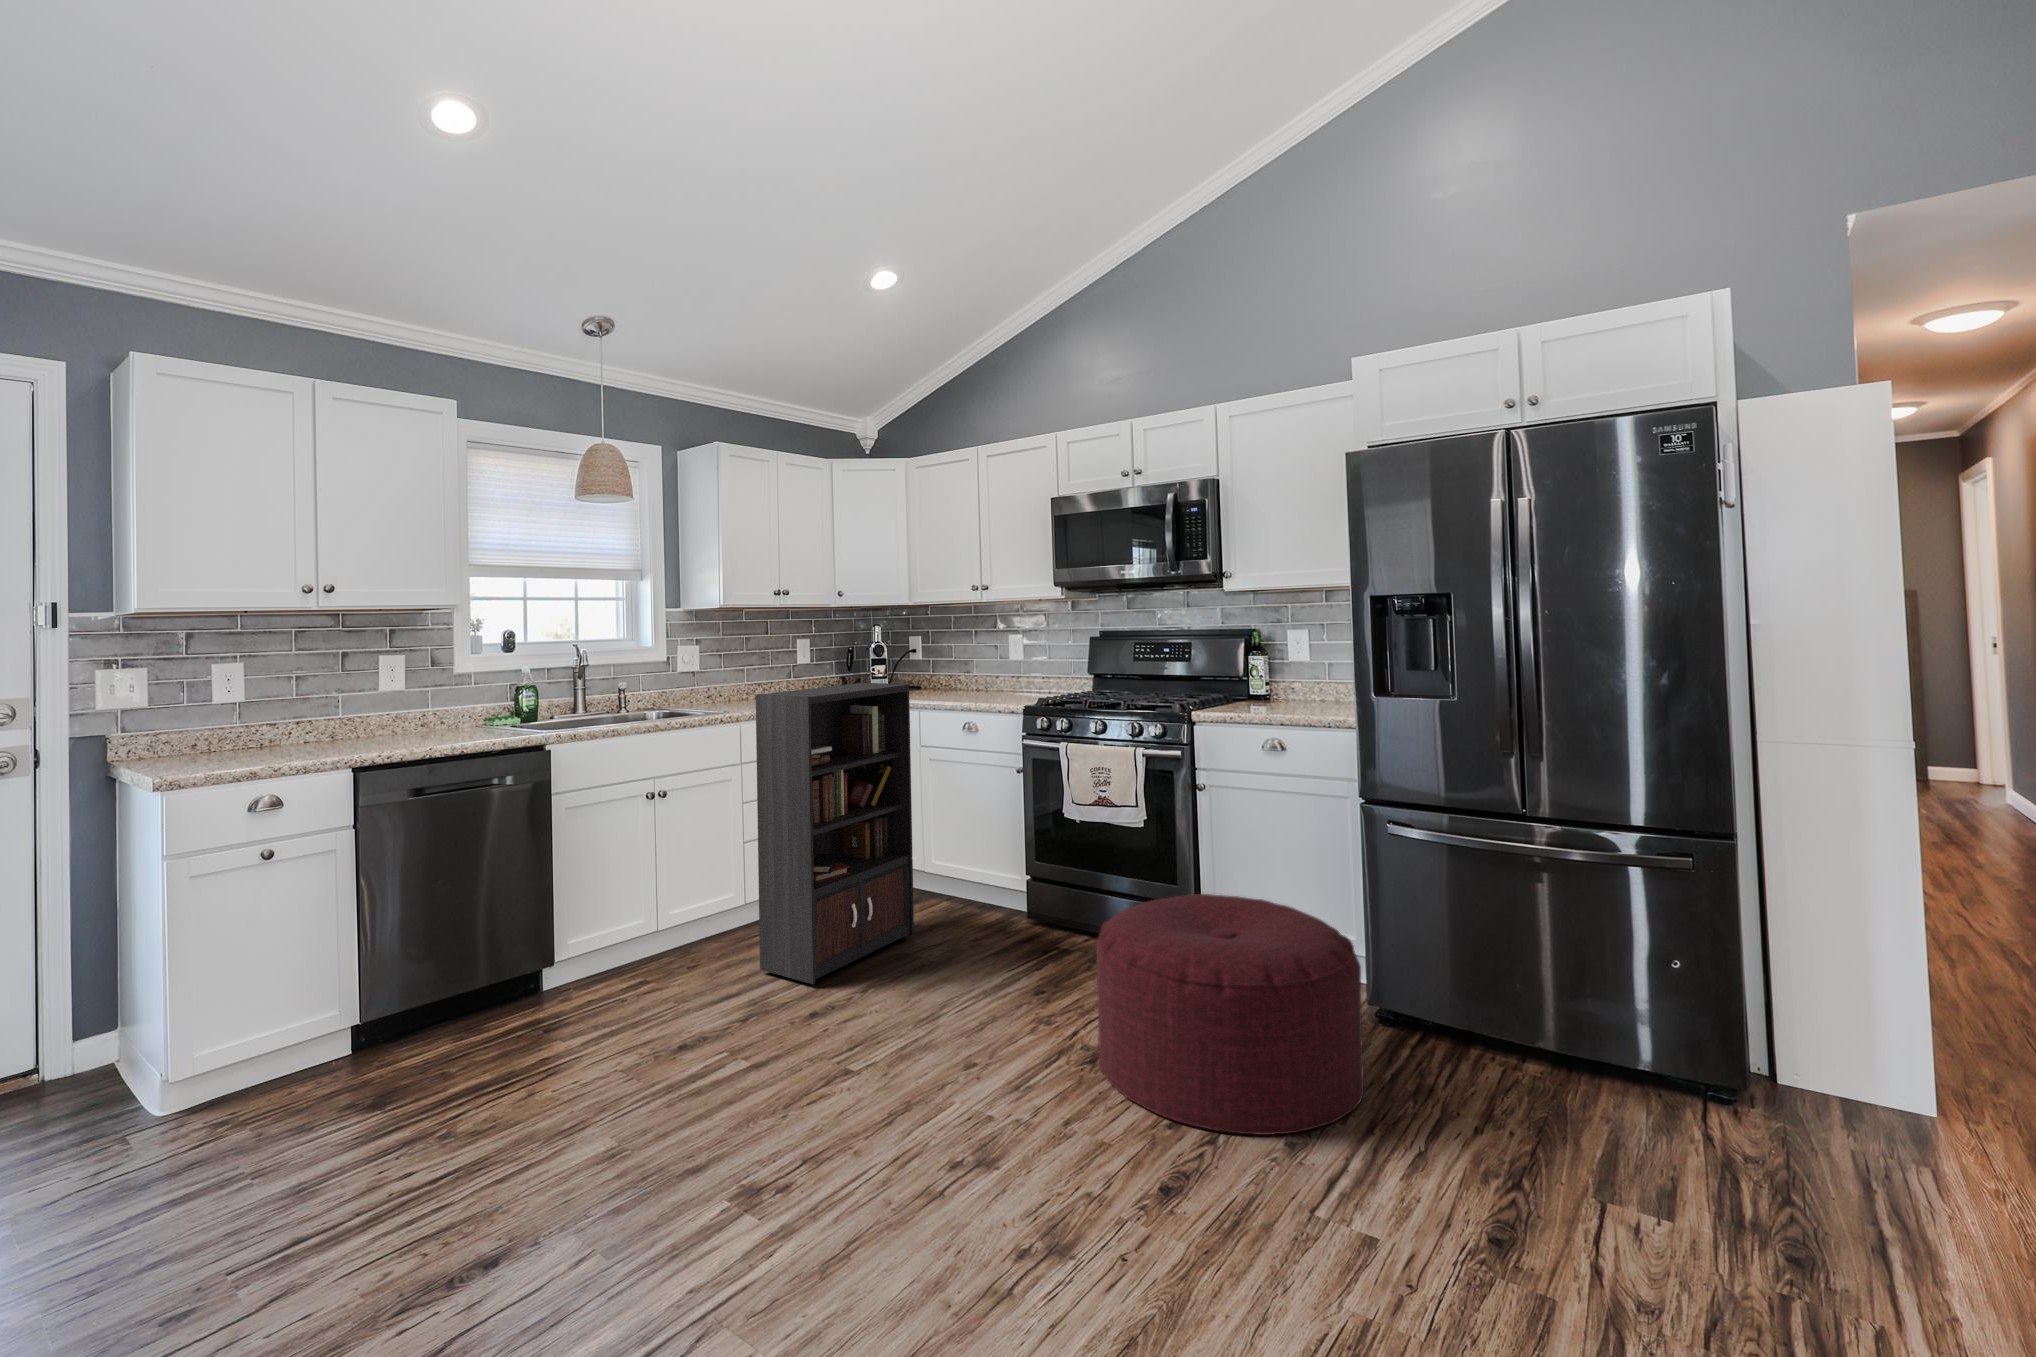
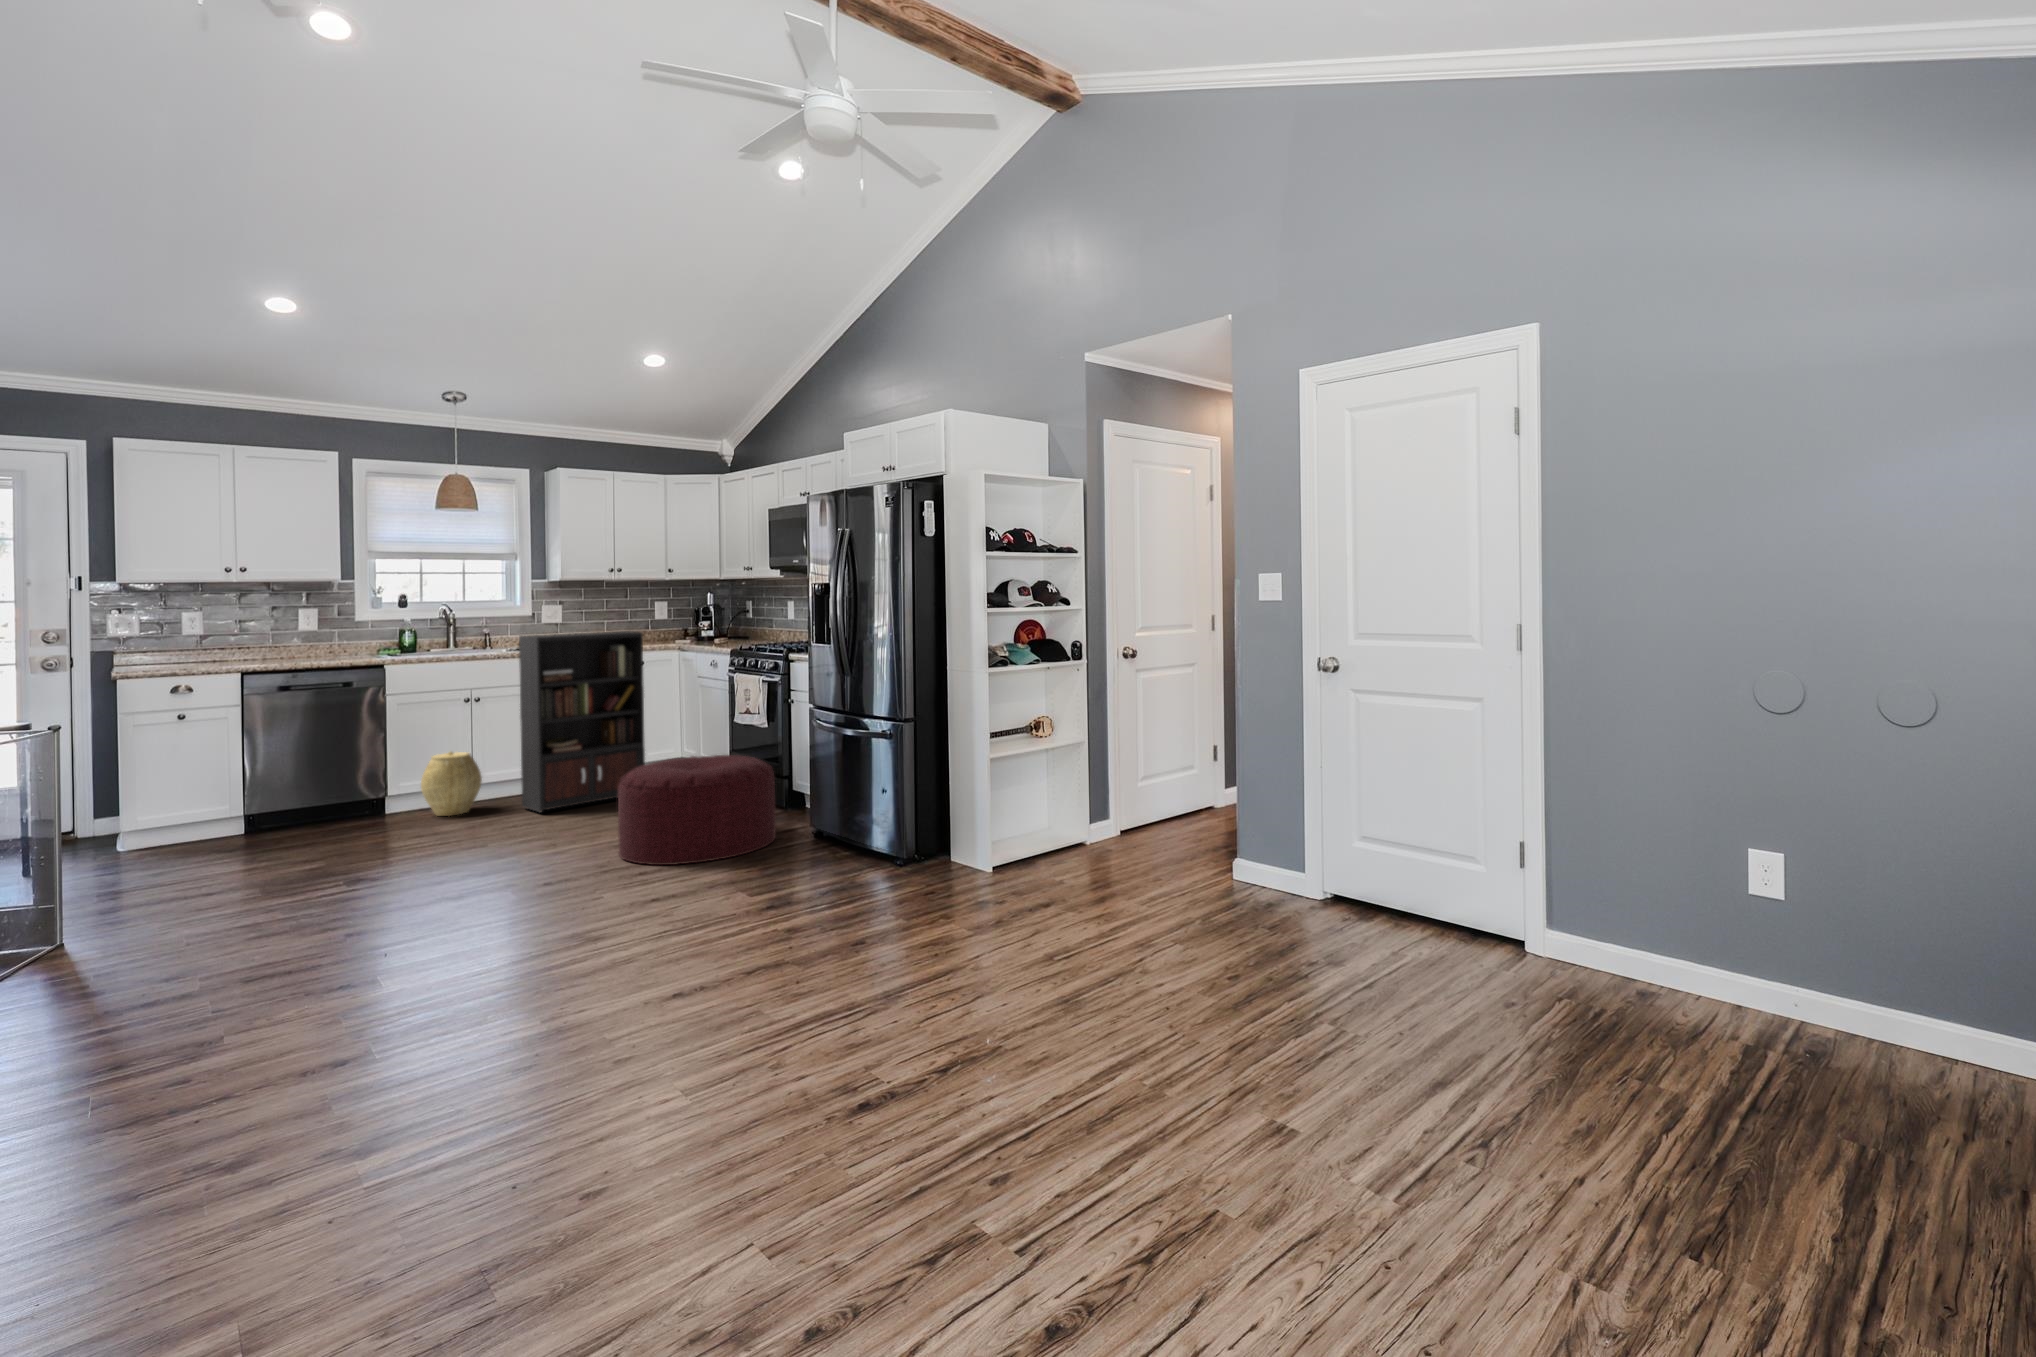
woven basket: none [611,883,696,995] -> present [421,752,482,816]

